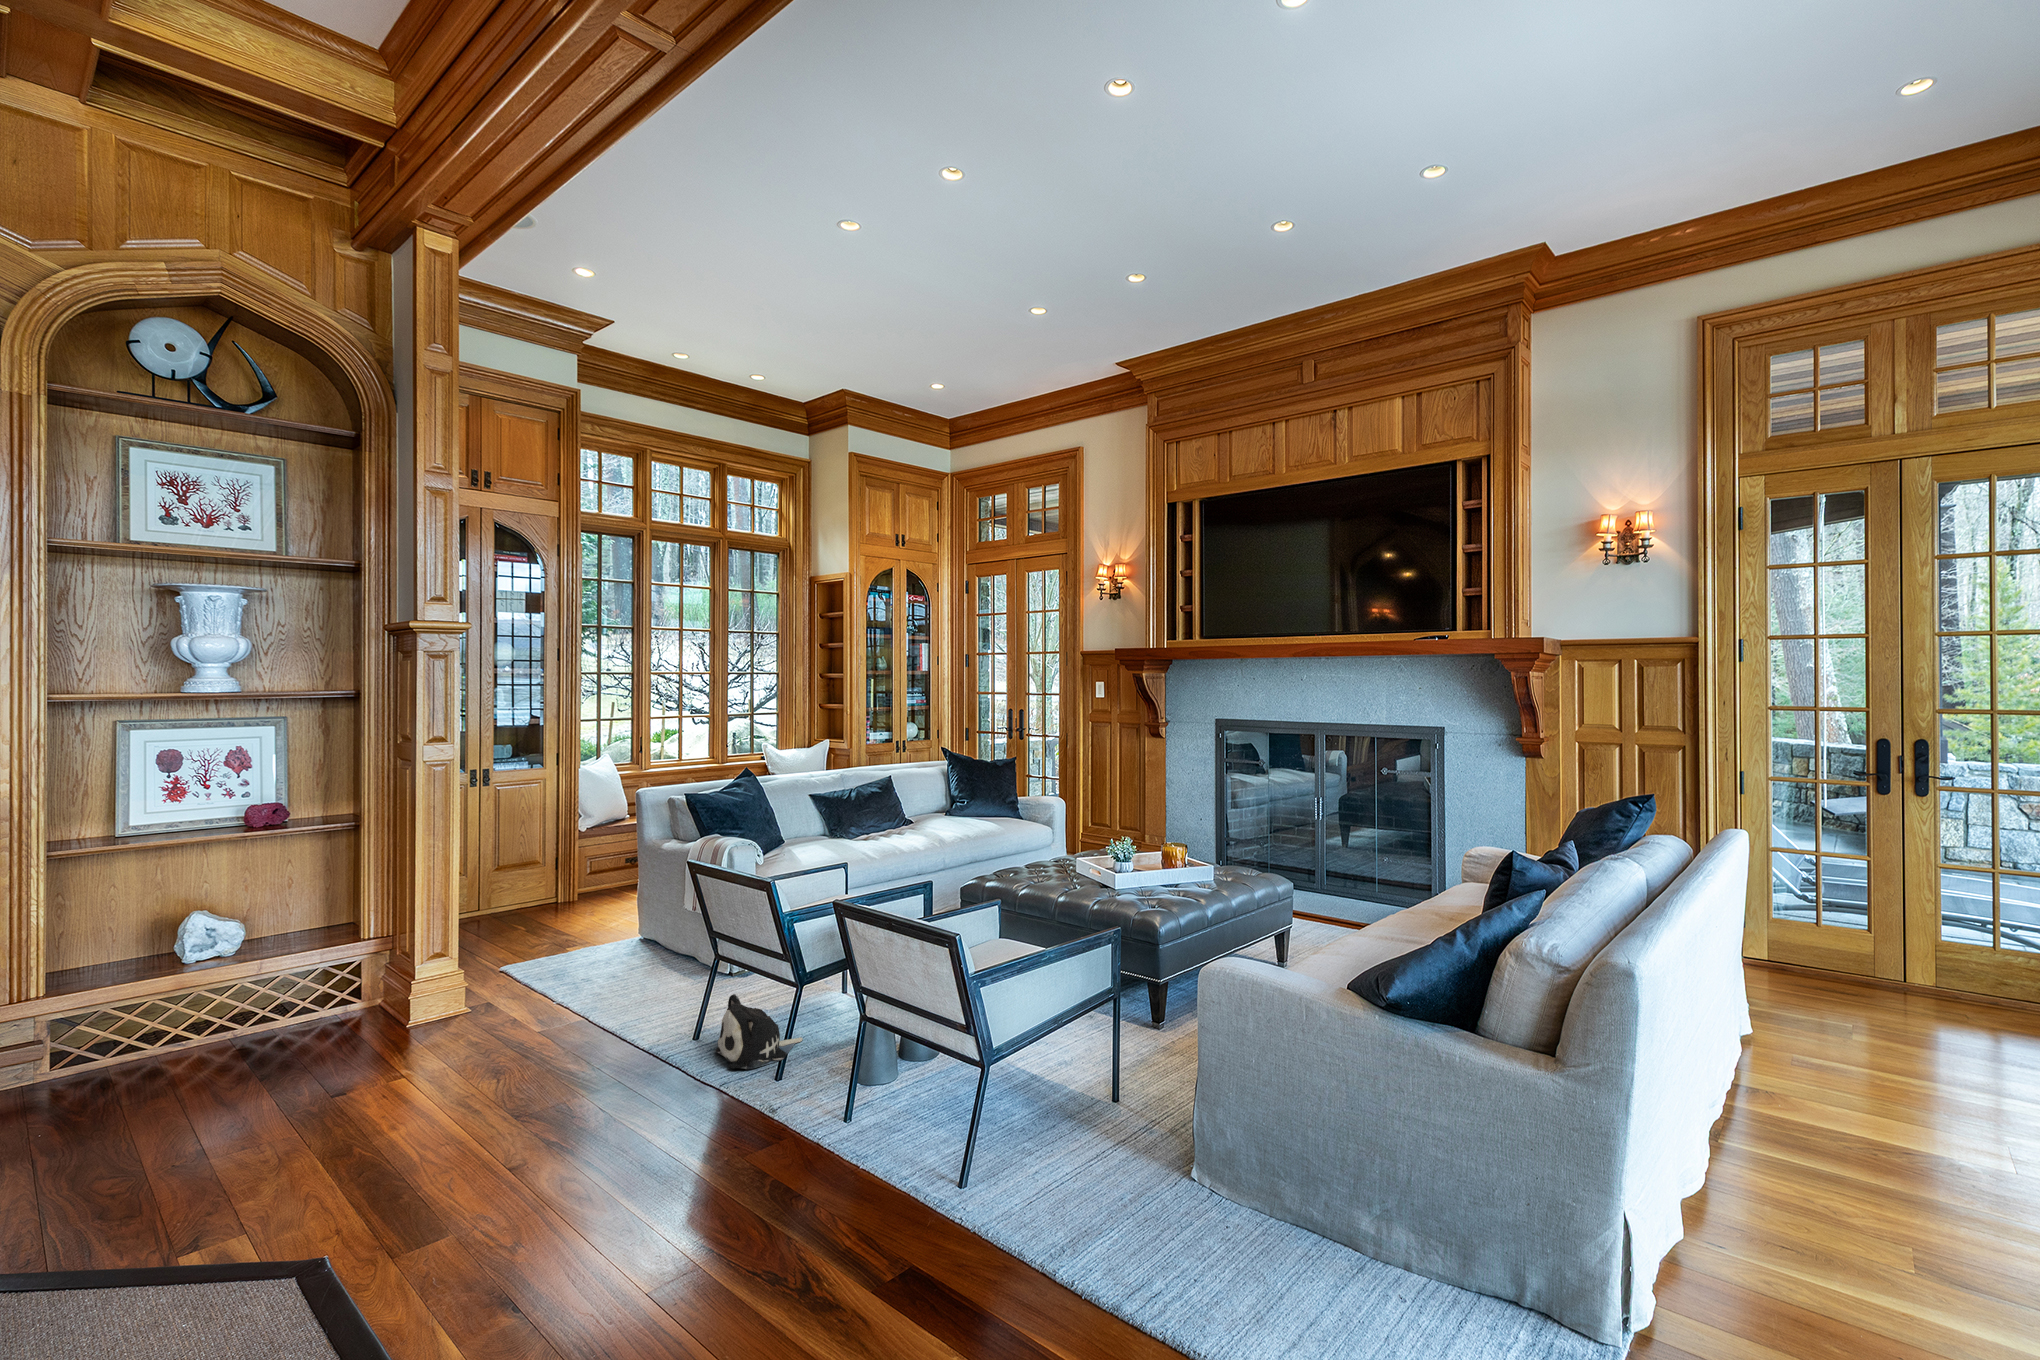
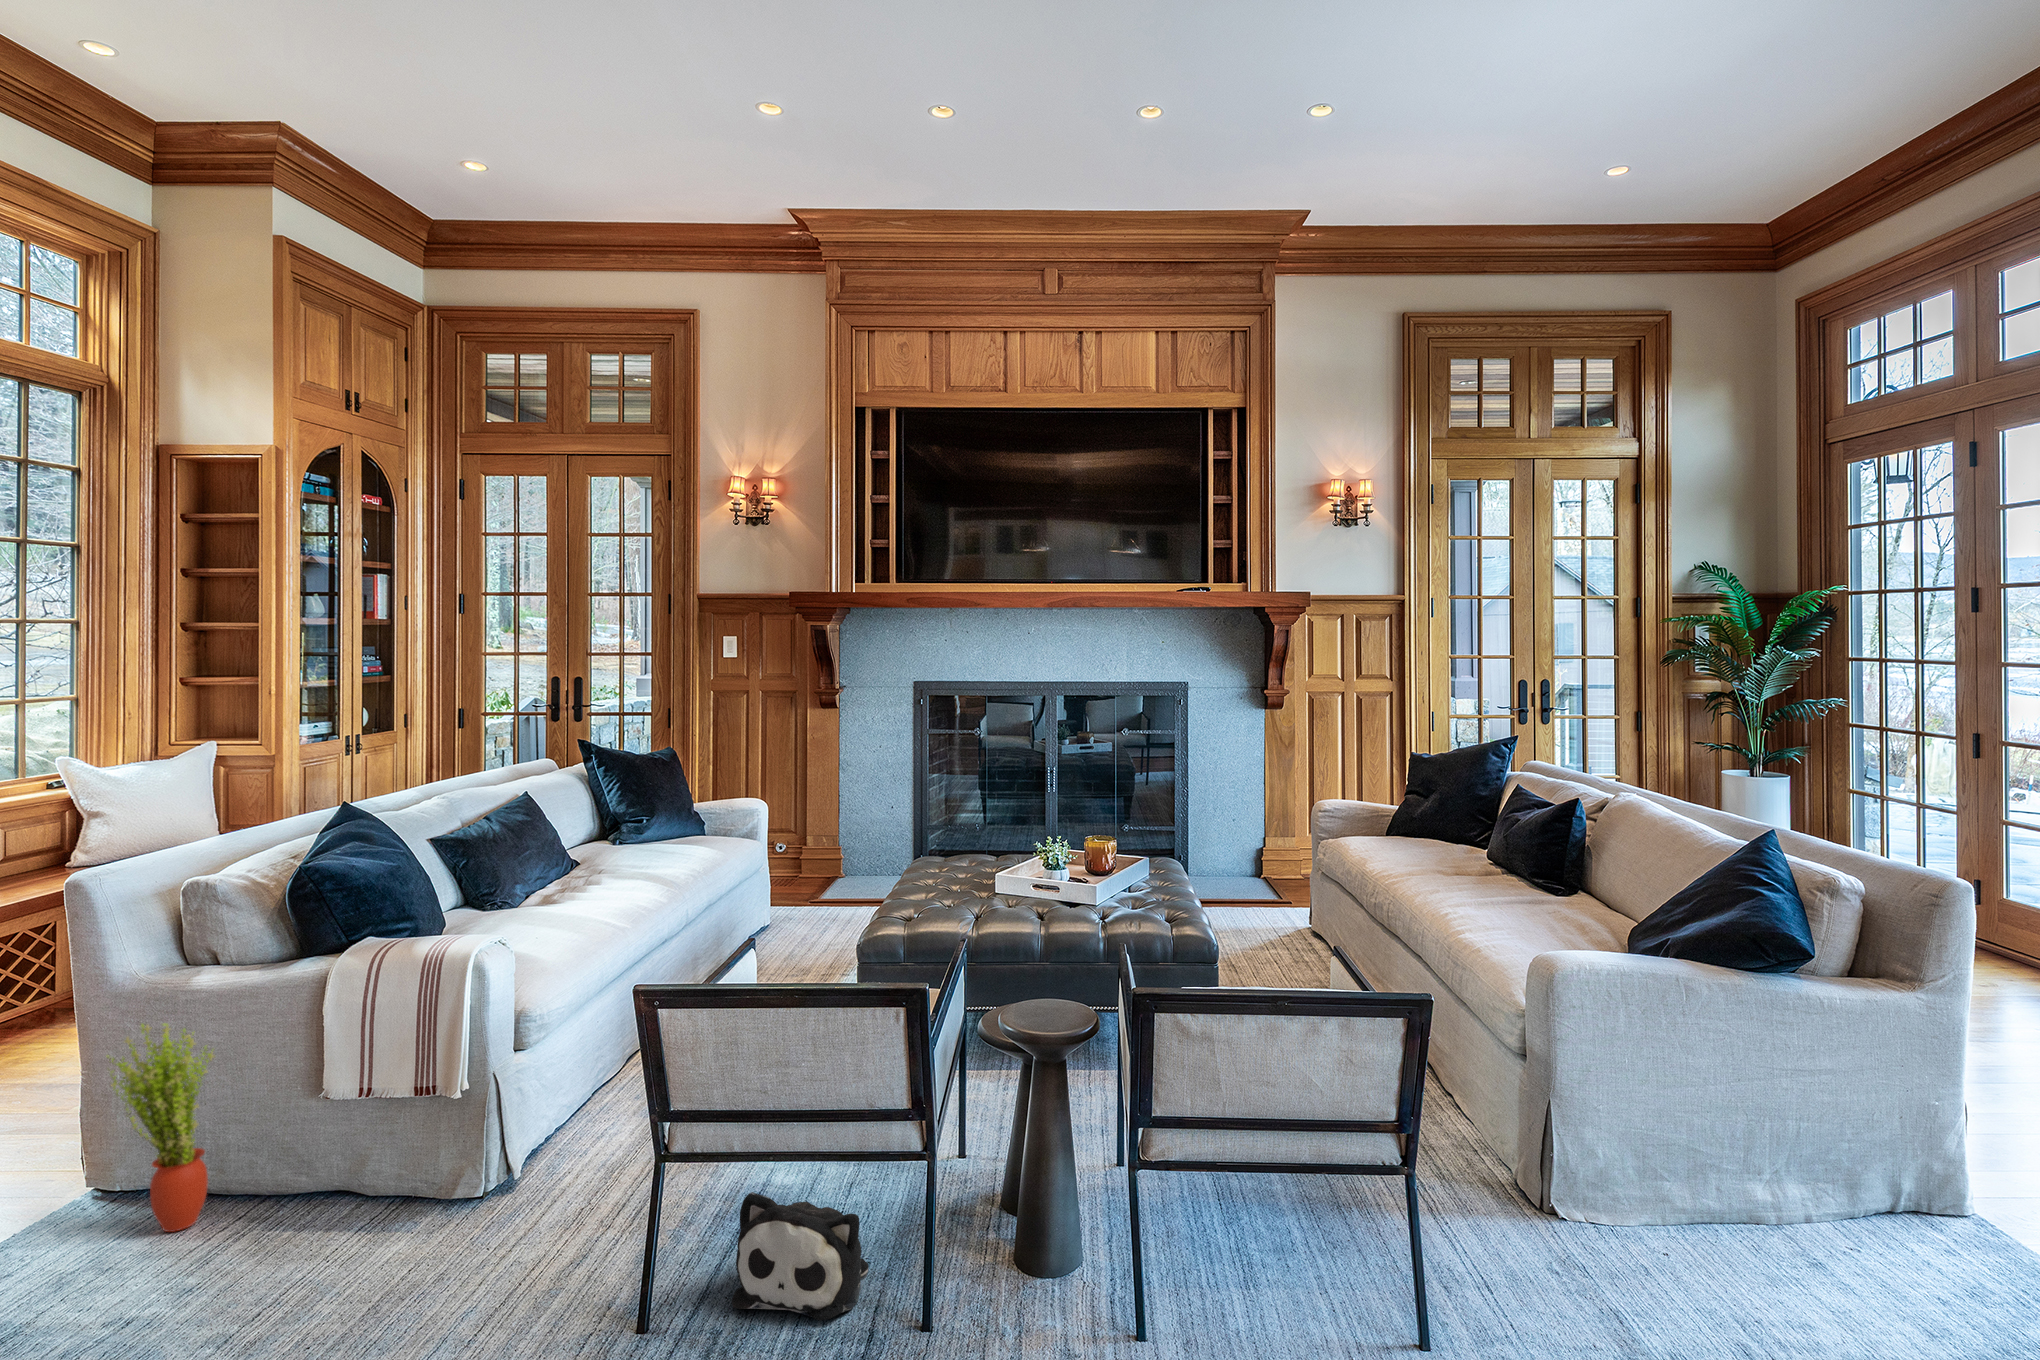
potted plant: none [613,862,650,959] -> present [107,1024,214,1232]

